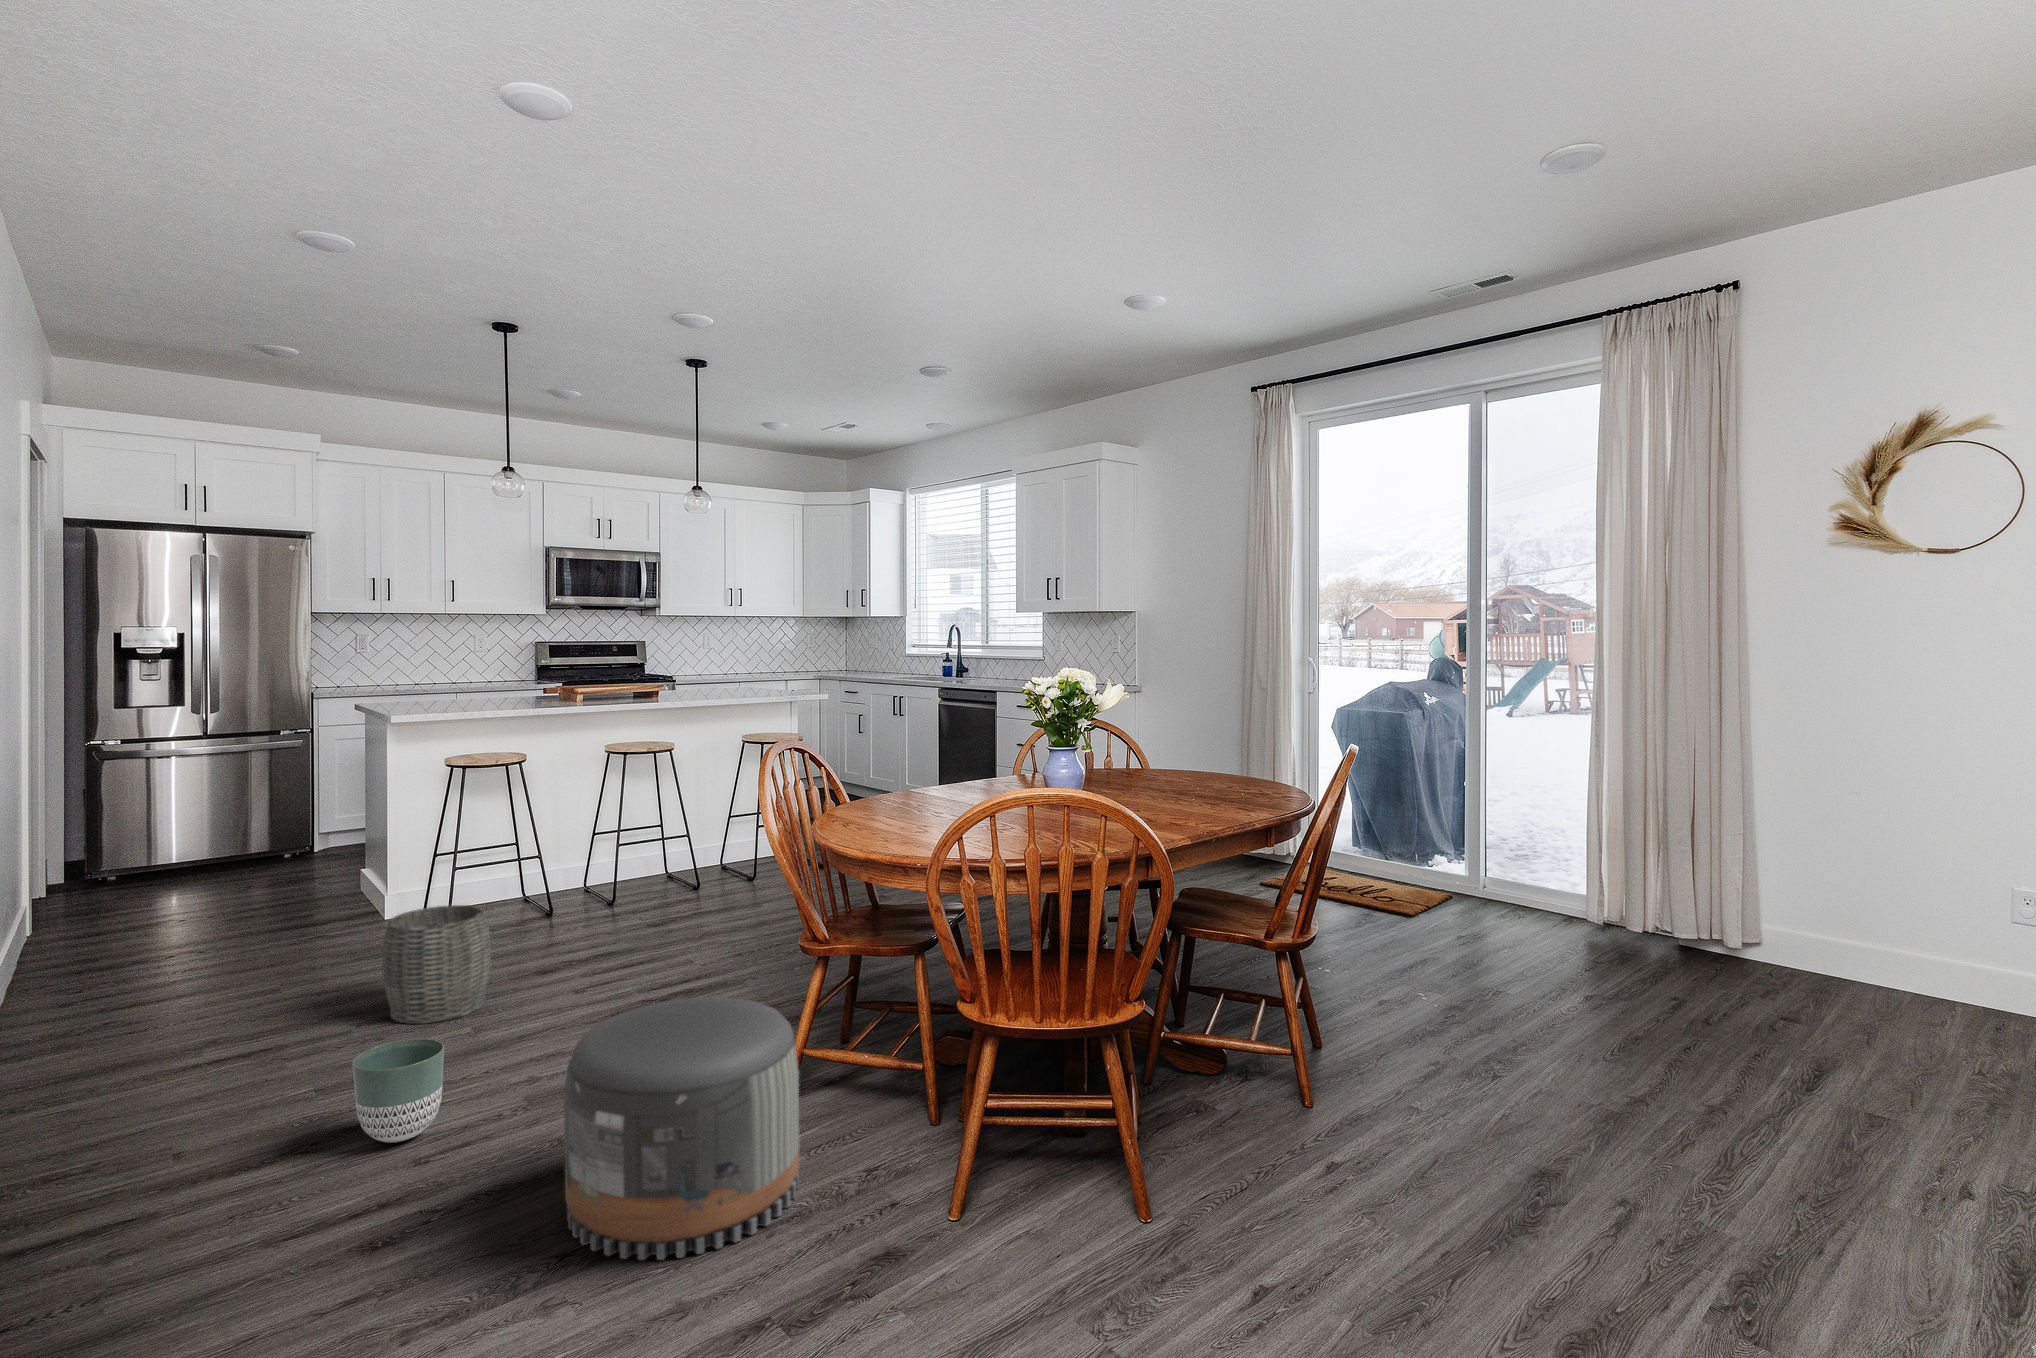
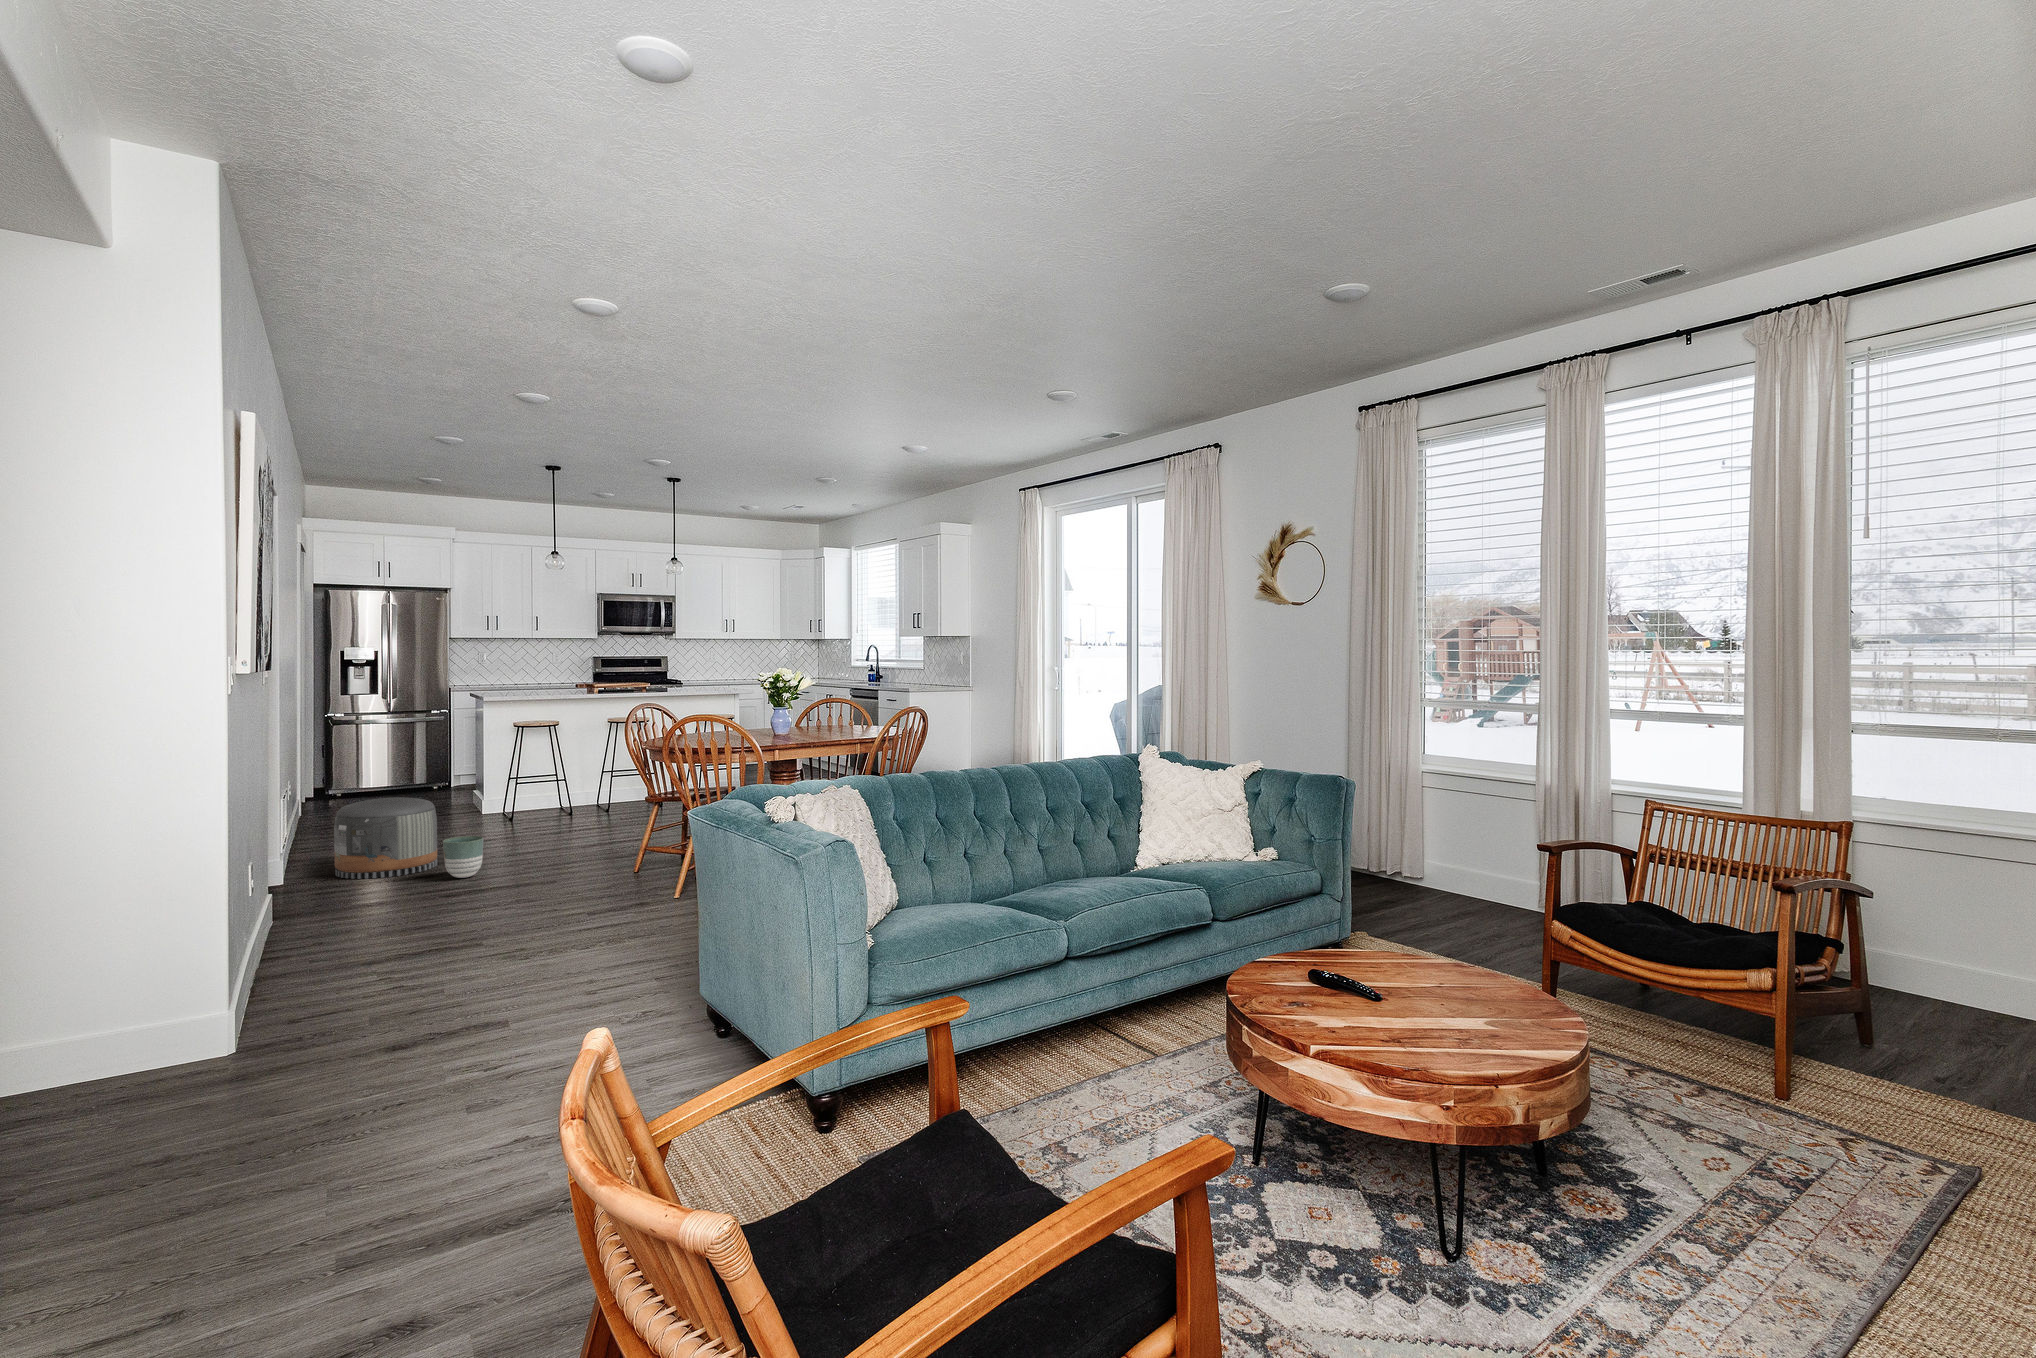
woven basket: present [382,905,491,1024] -> none [468,793,523,848]
pouf: present [564,997,799,1260] -> present [334,797,437,879]

